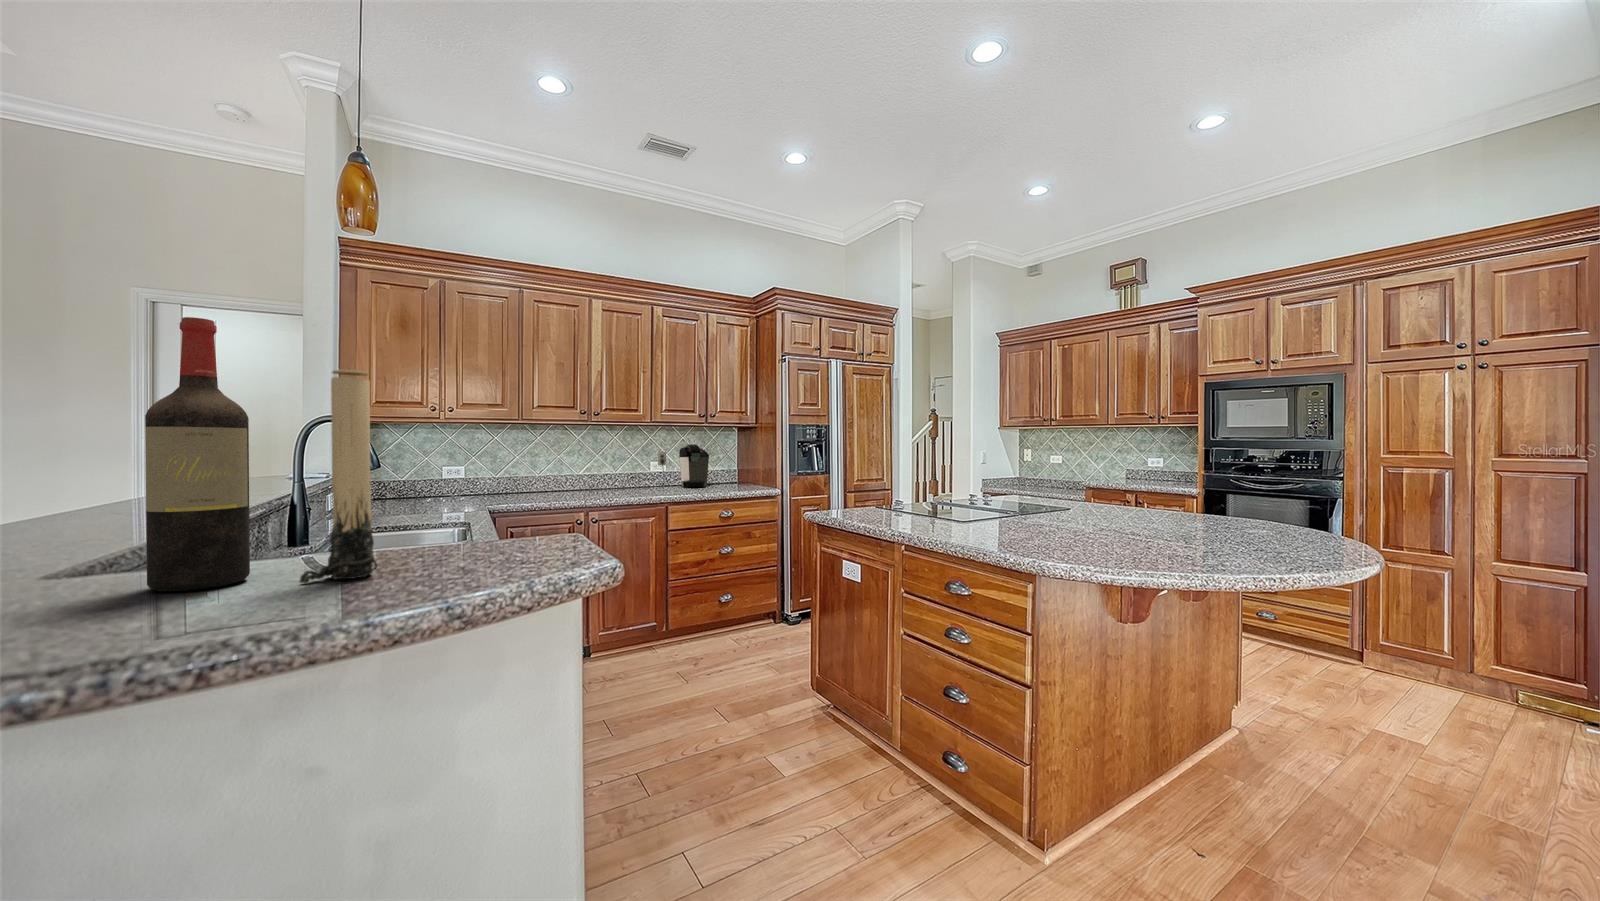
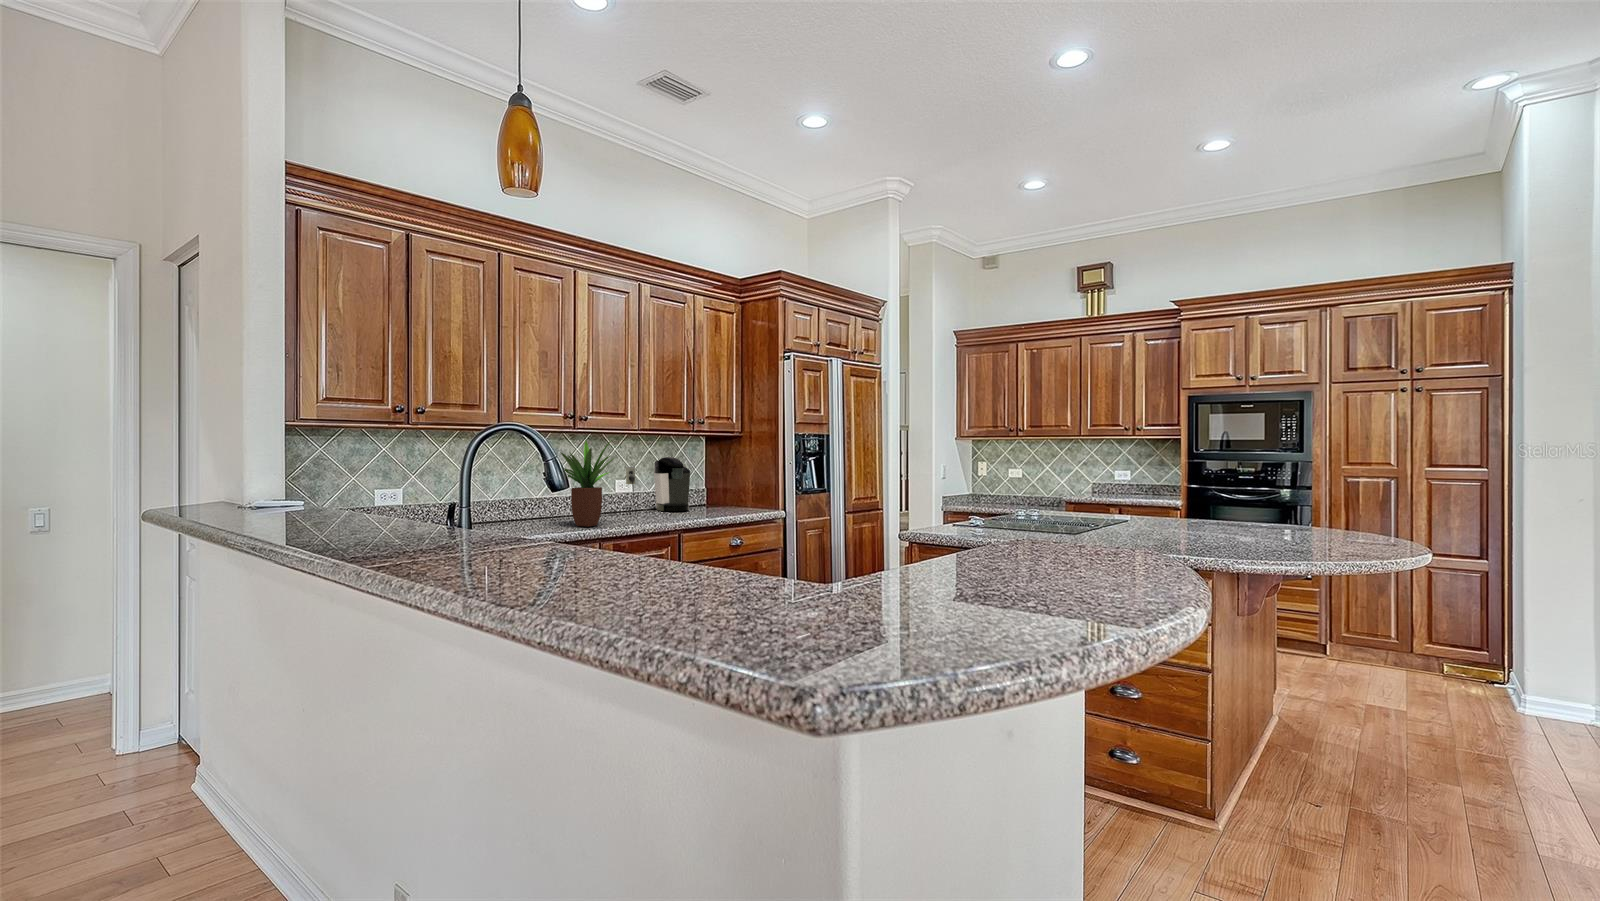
wine bottle: present [145,317,250,591] -> none [1055,372,1116,591]
candle: present [300,370,377,583] -> none [1120,413,1158,582]
potted plant: none [570,430,624,497] -> present [560,441,614,526]

